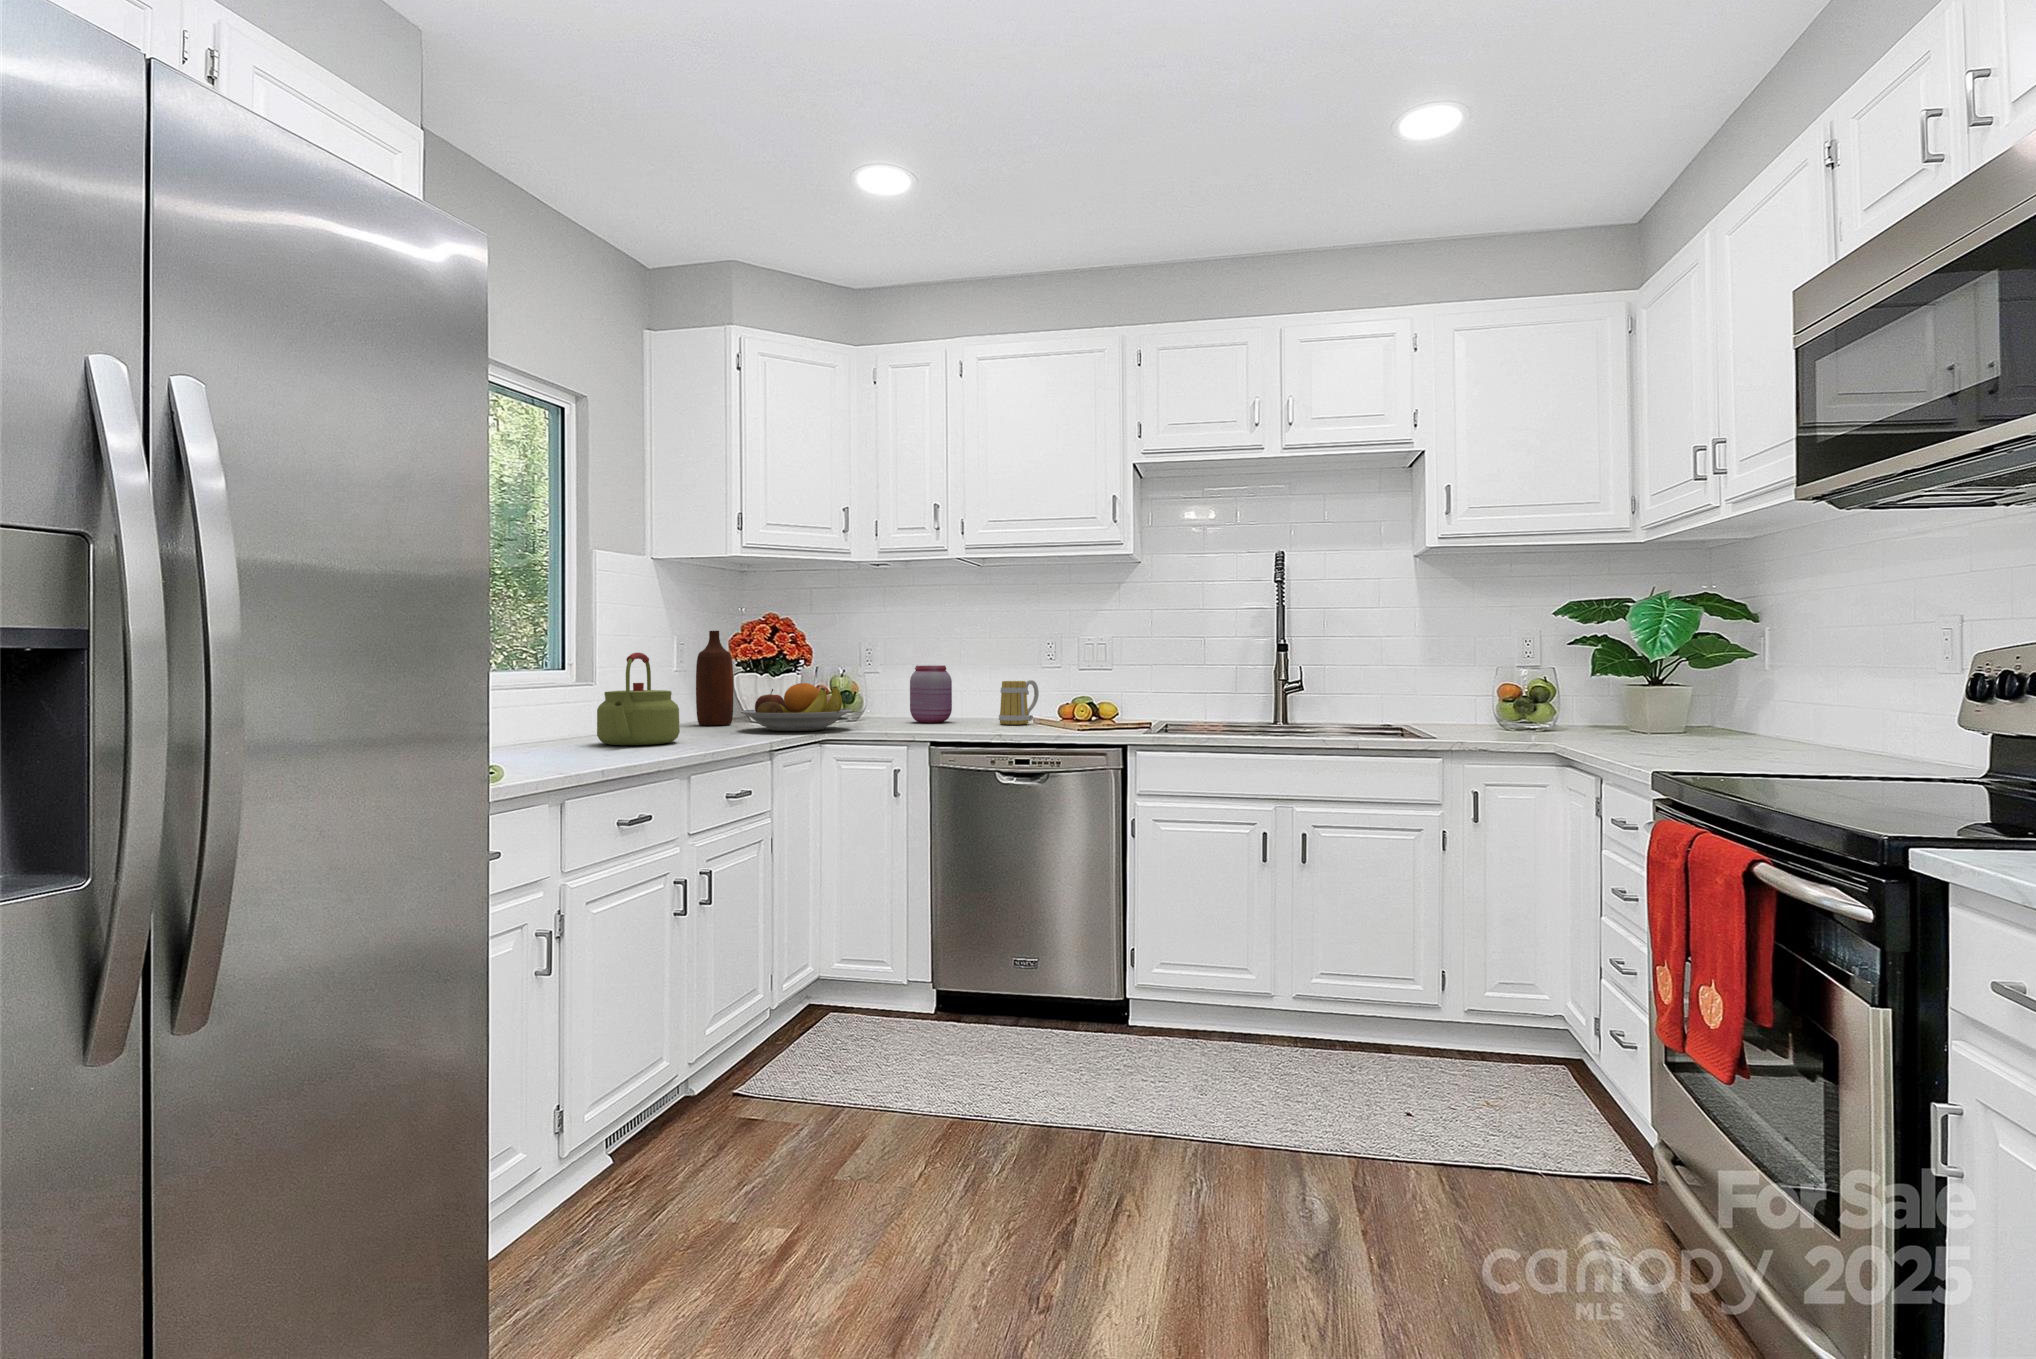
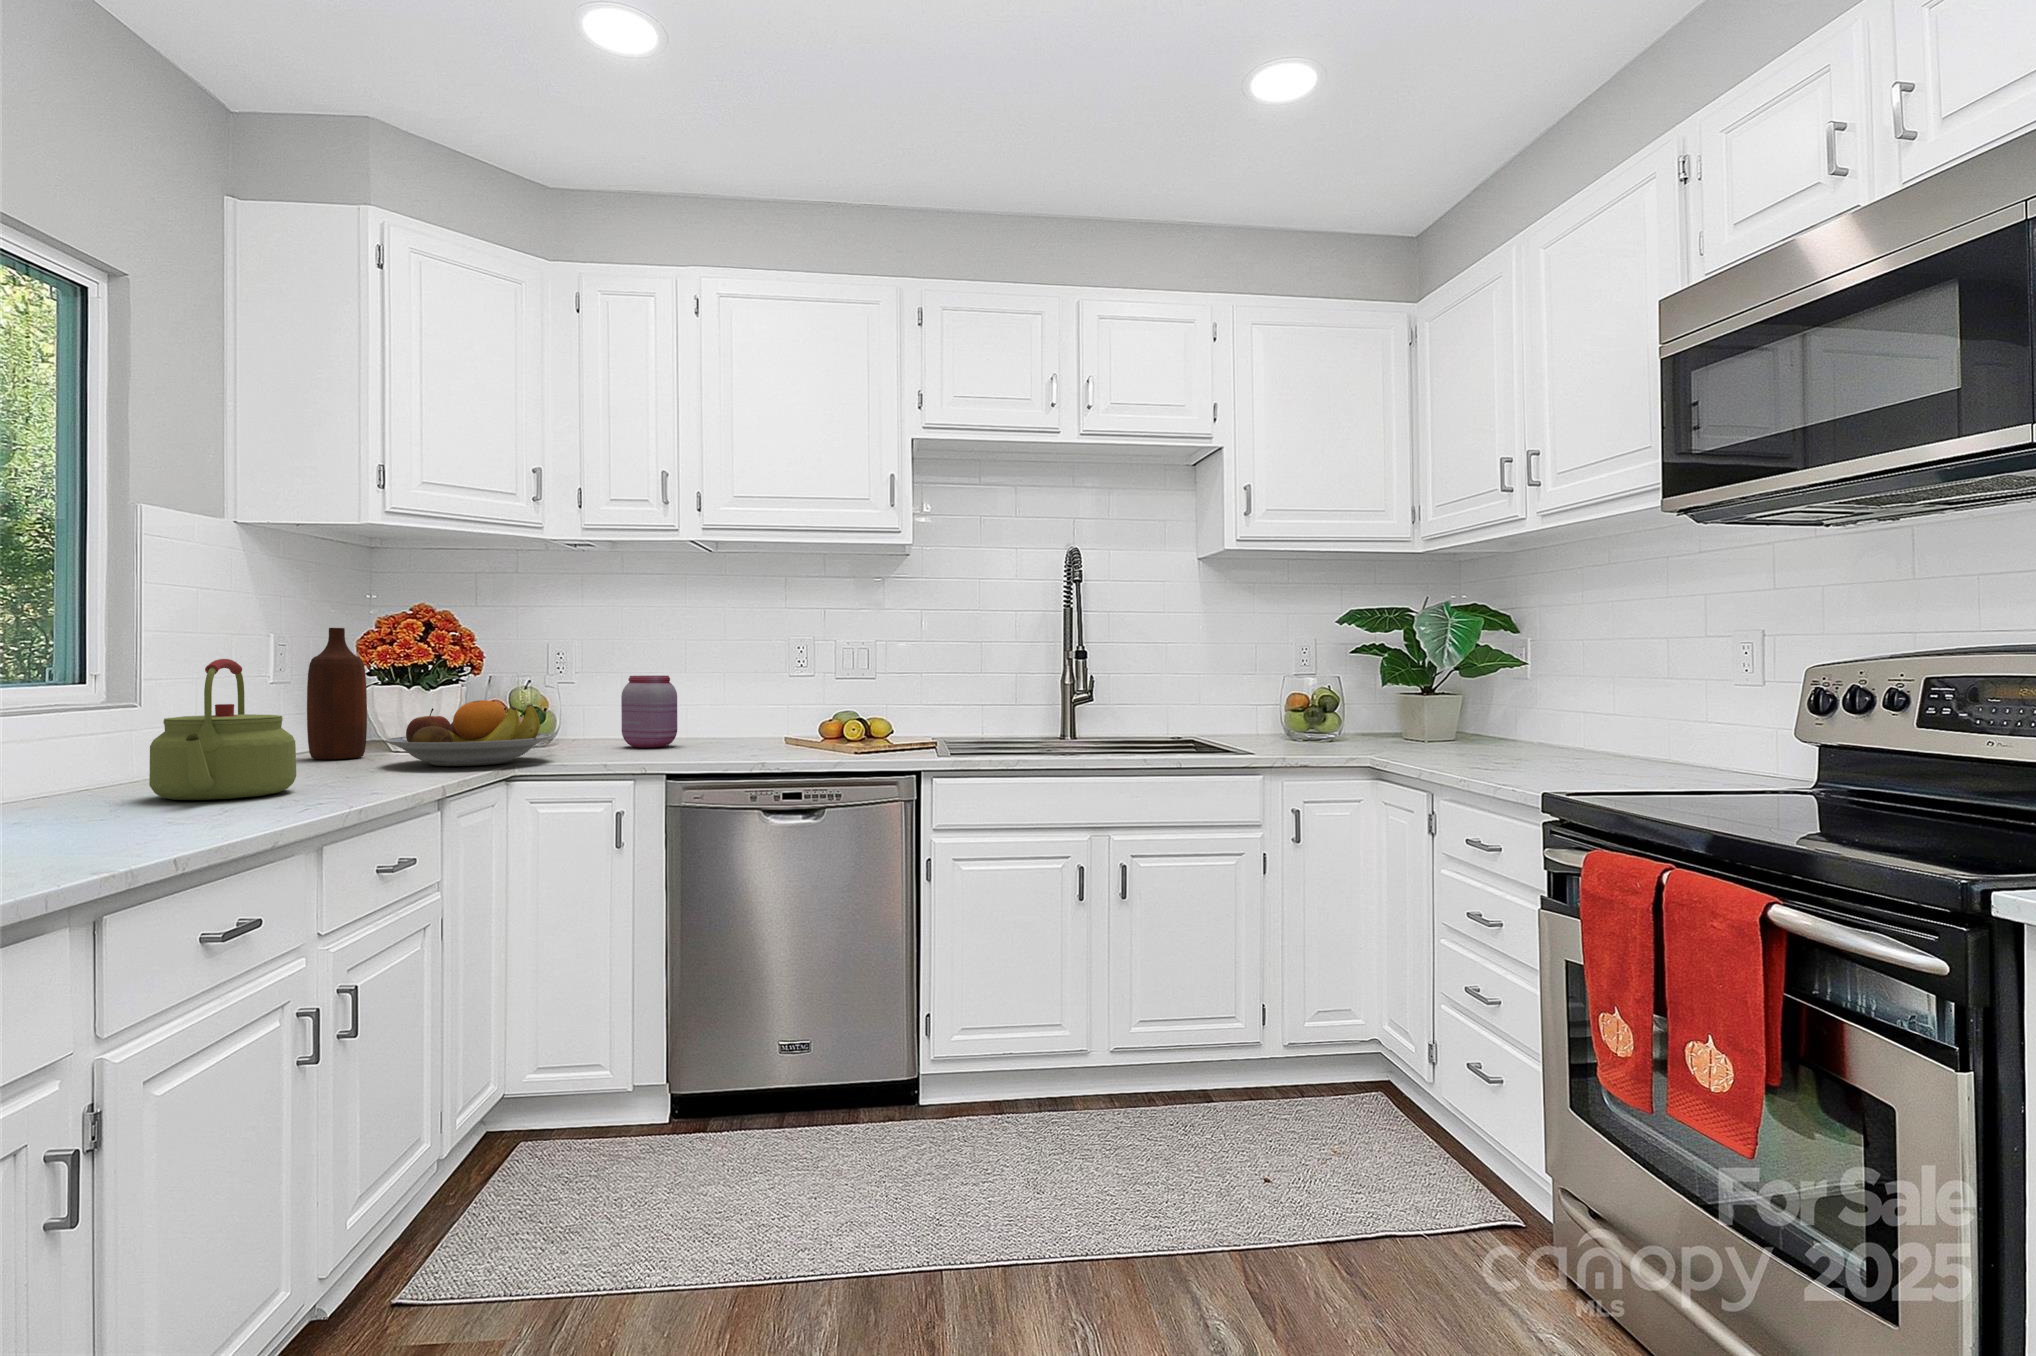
mug: present [999,680,1039,725] -> none [741,694,789,748]

